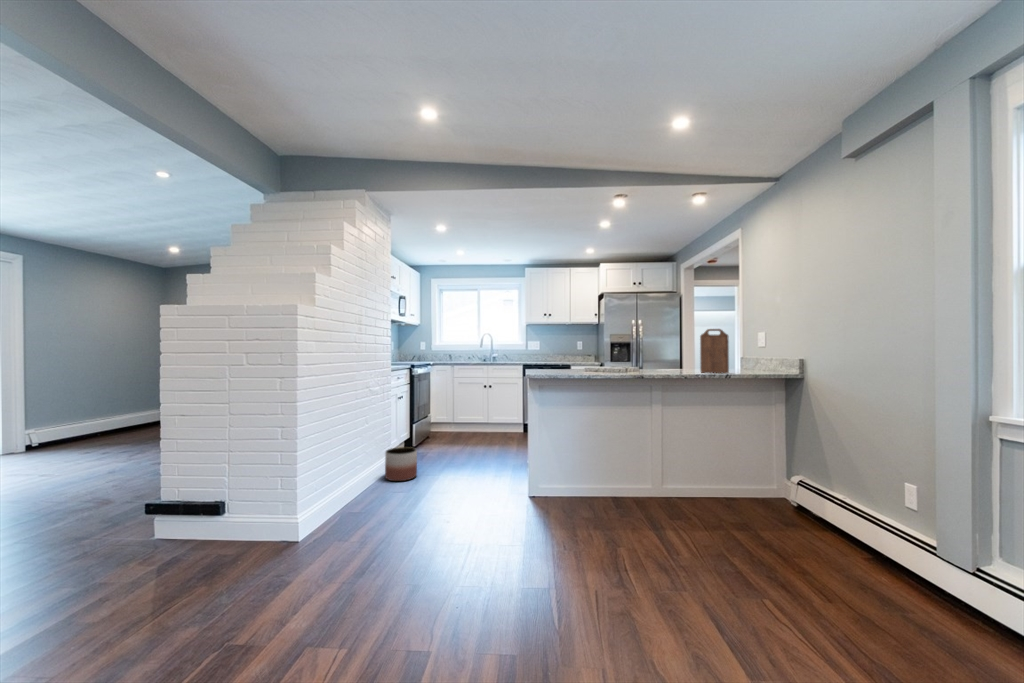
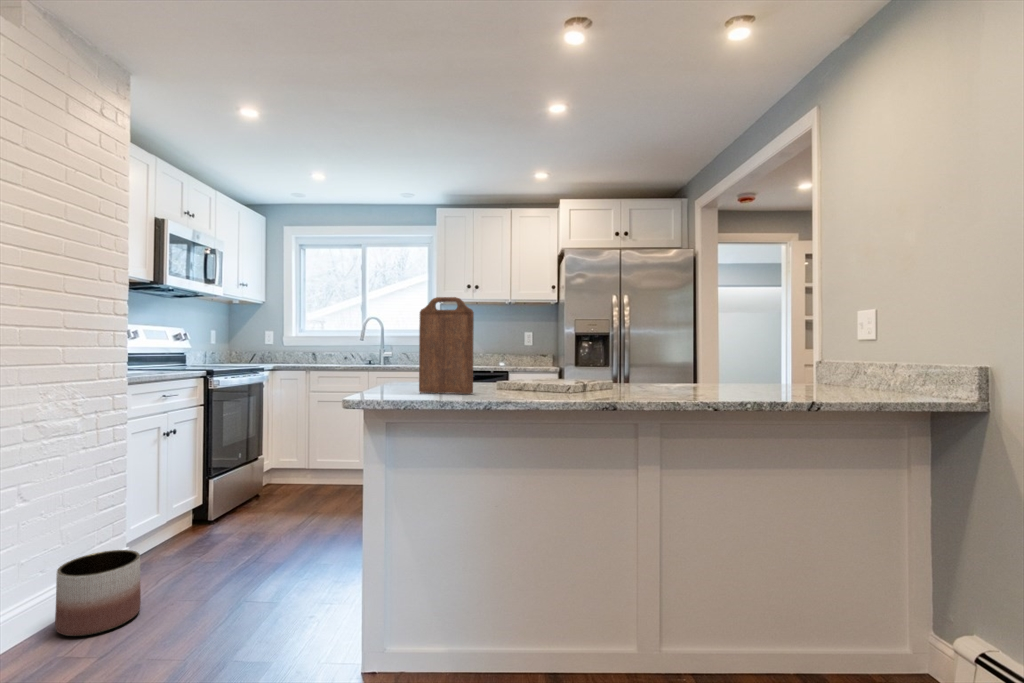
cutting board: present [700,329,729,373] -> present [419,297,474,394]

